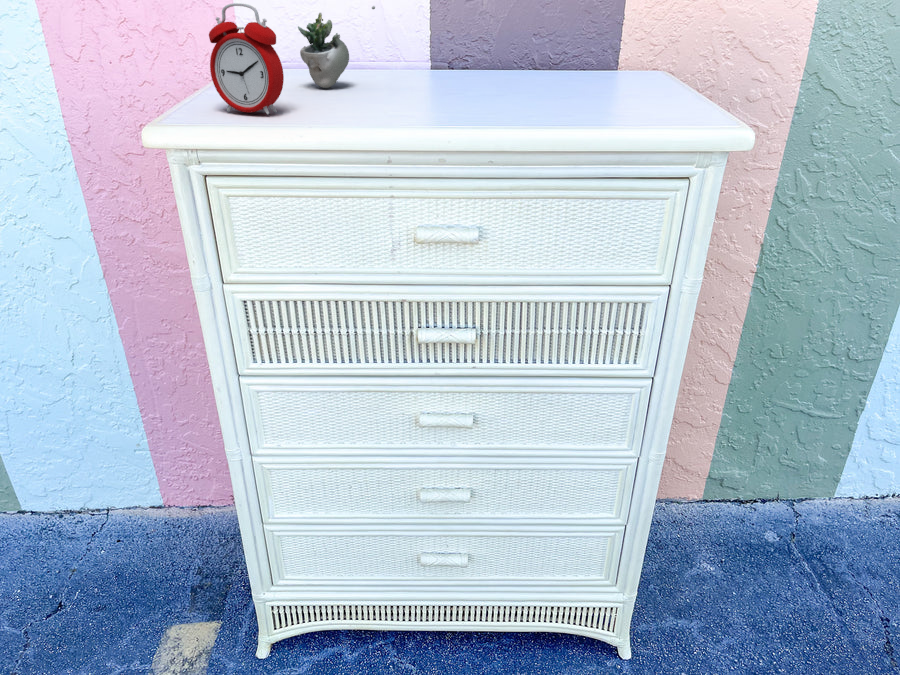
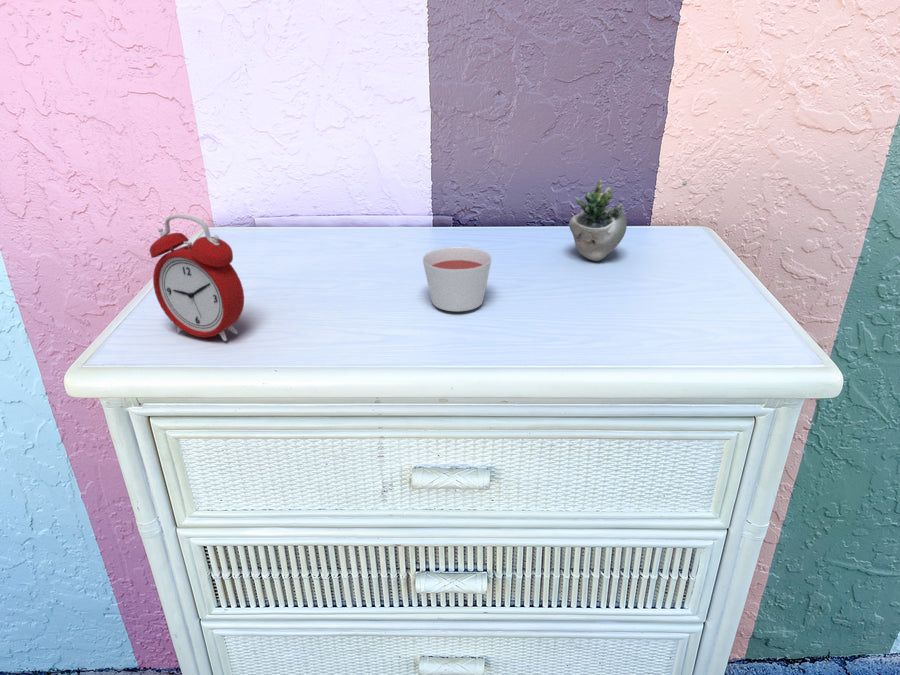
succulent plant: present [298,6,375,88] -> present [569,180,687,261]
candle: none [426,58,482,104] -> present [423,247,492,312]

